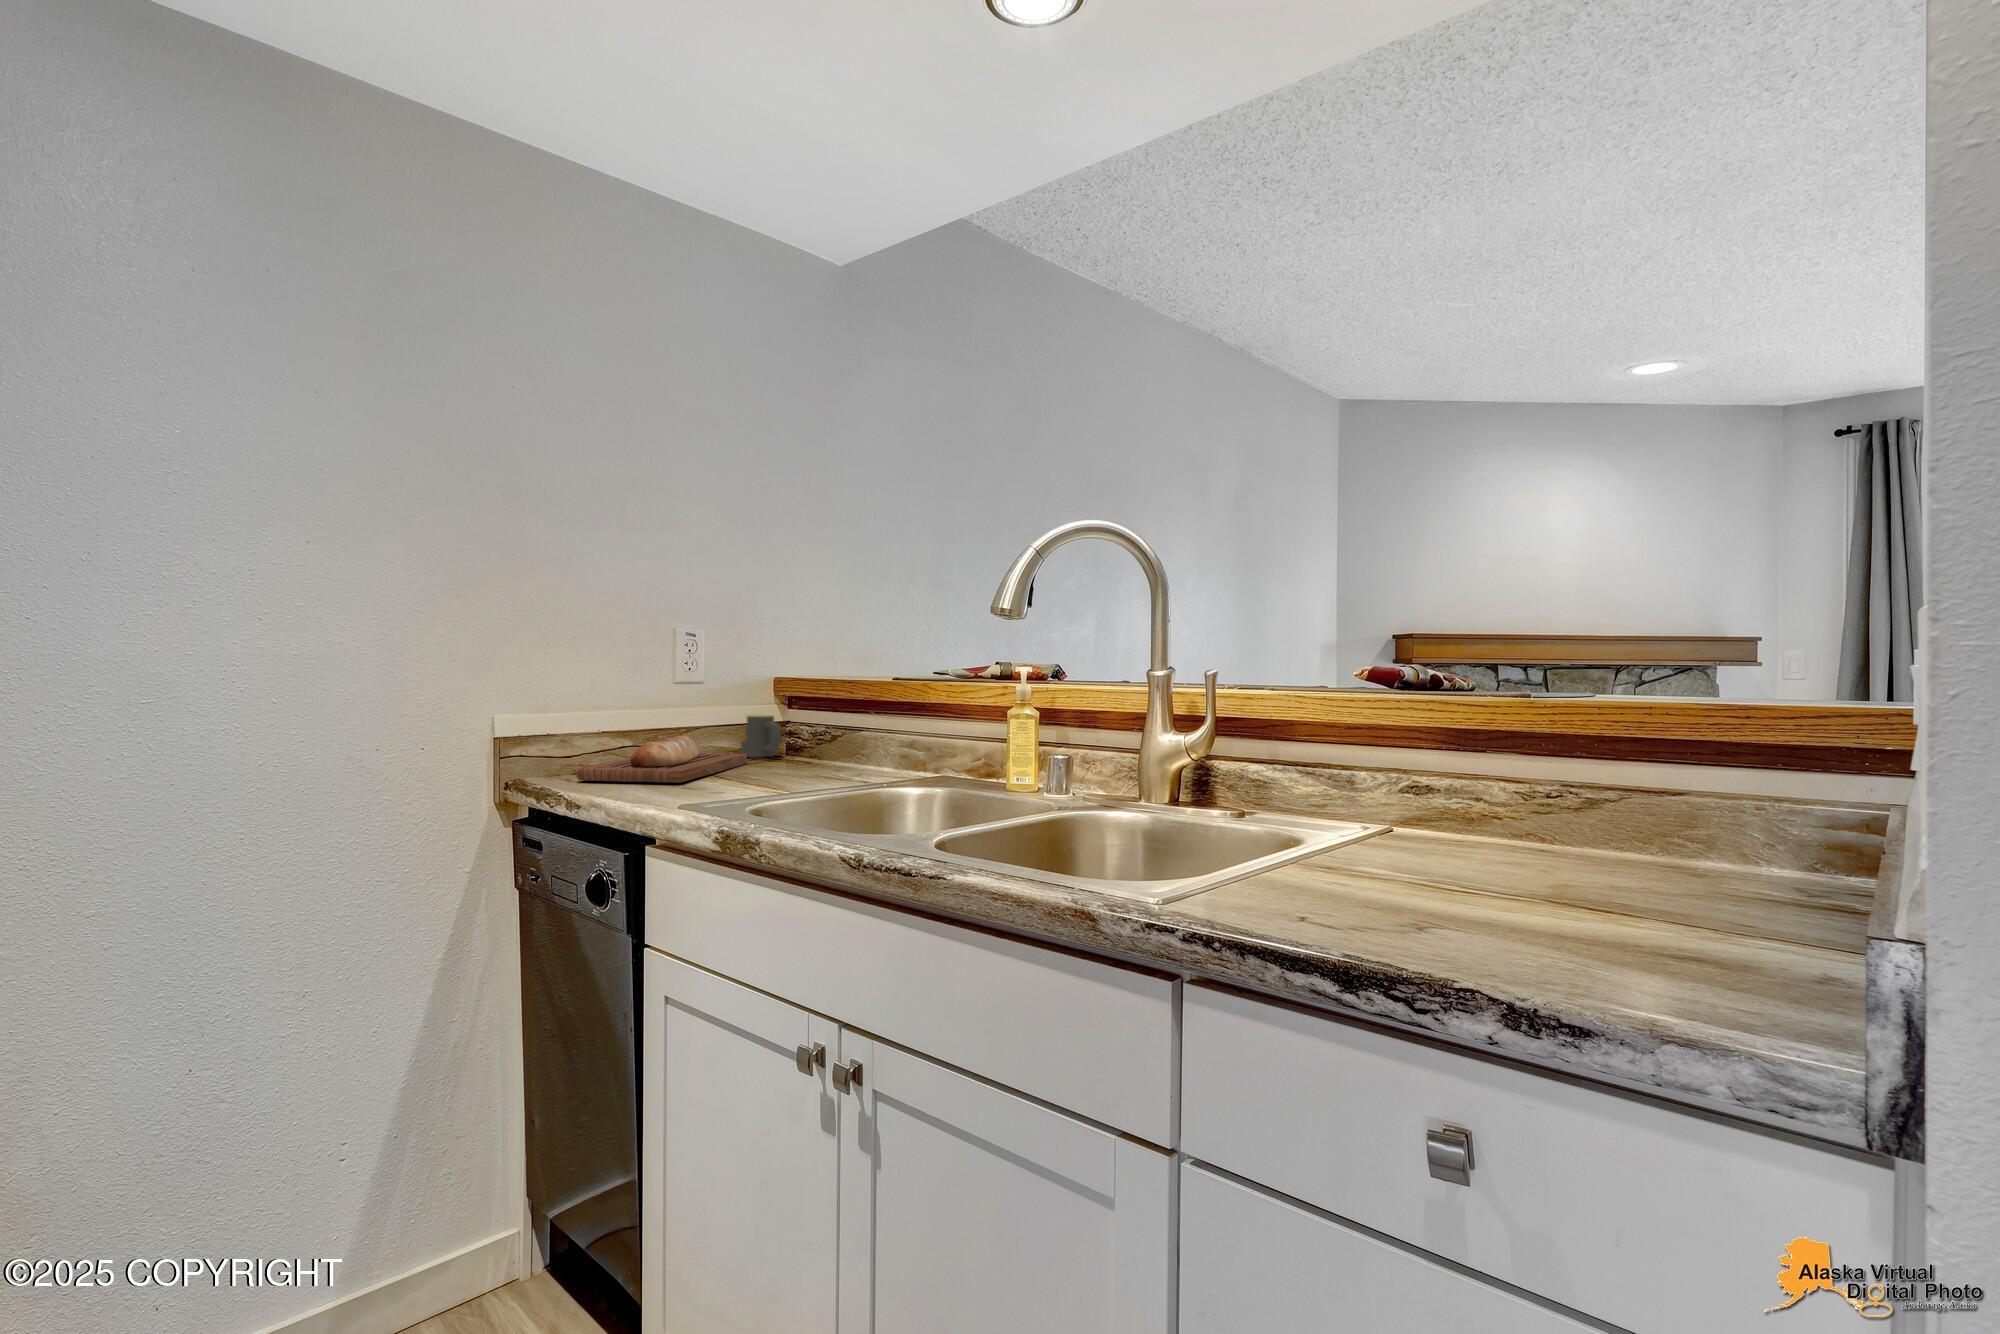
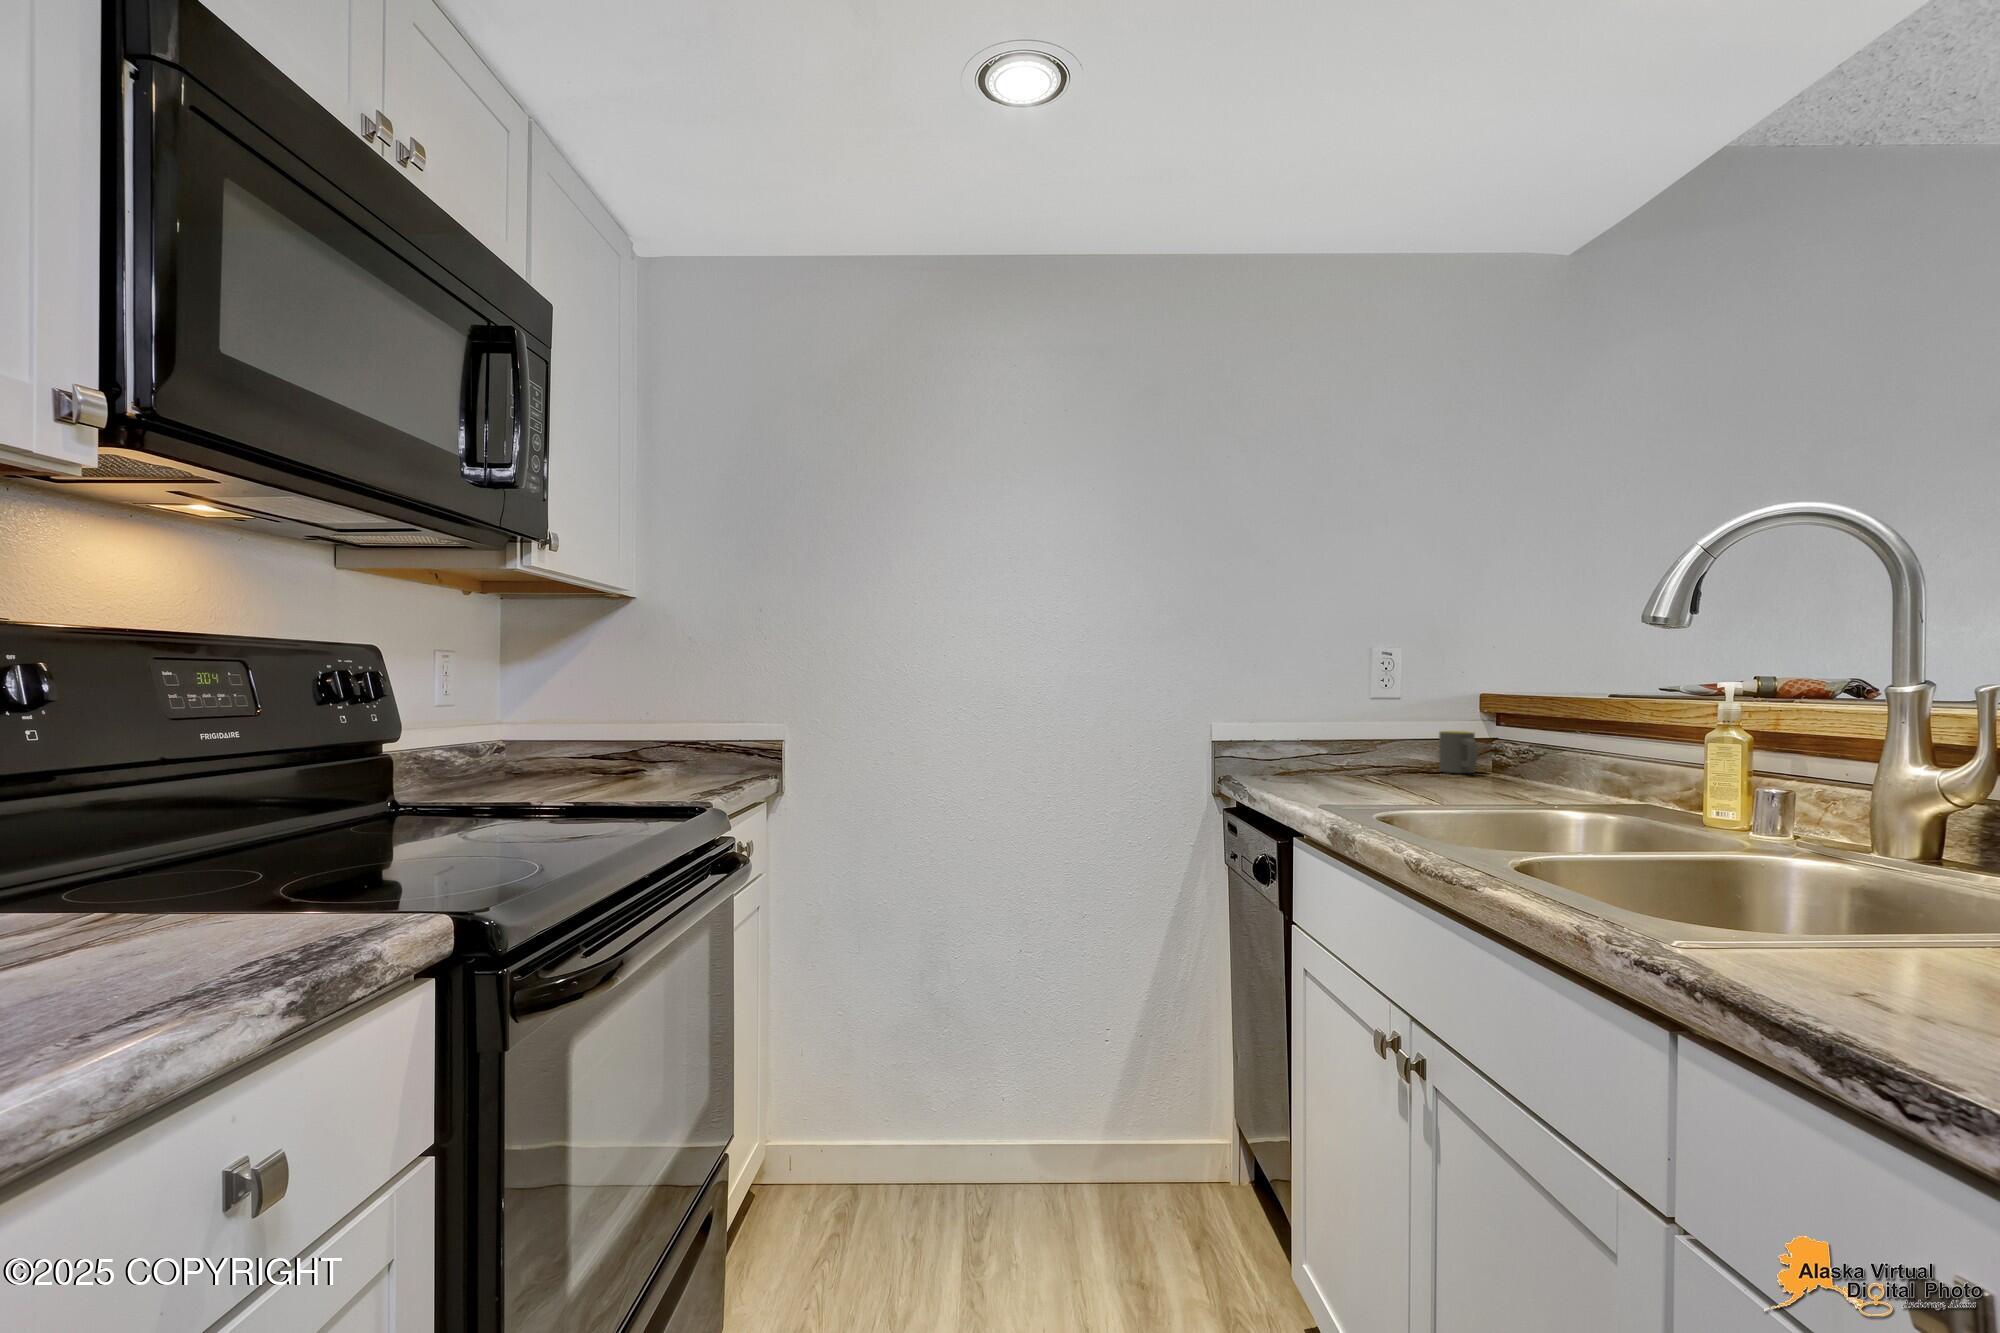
bread loaf: present [576,736,747,783] -> none [1267,747,1436,787]

